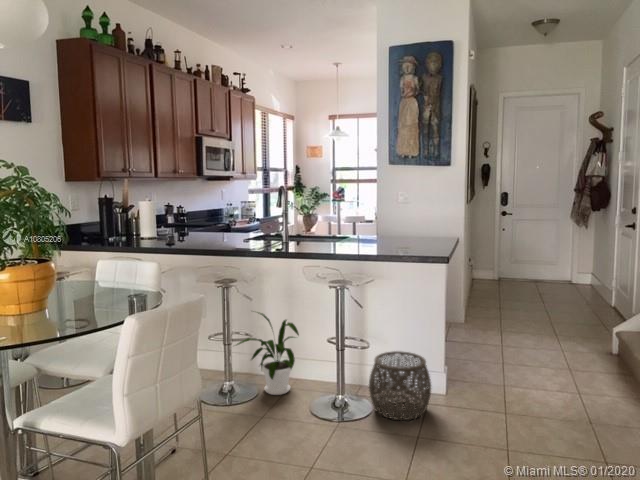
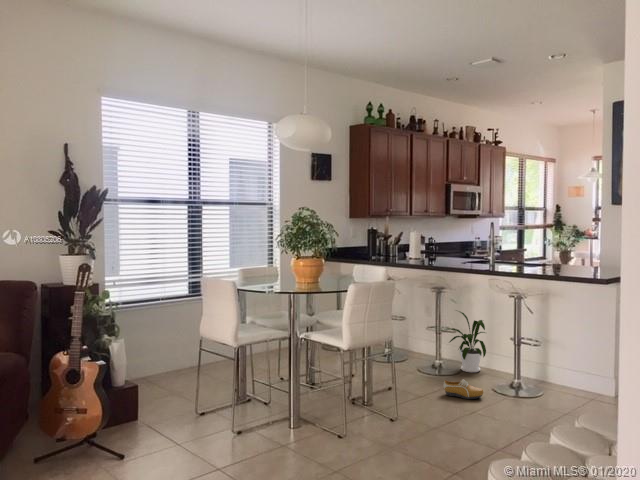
woven basket: present [369,351,431,421] -> none [530,350,583,401]
shoe: none [266,421,323,450] -> present [444,379,483,399]

